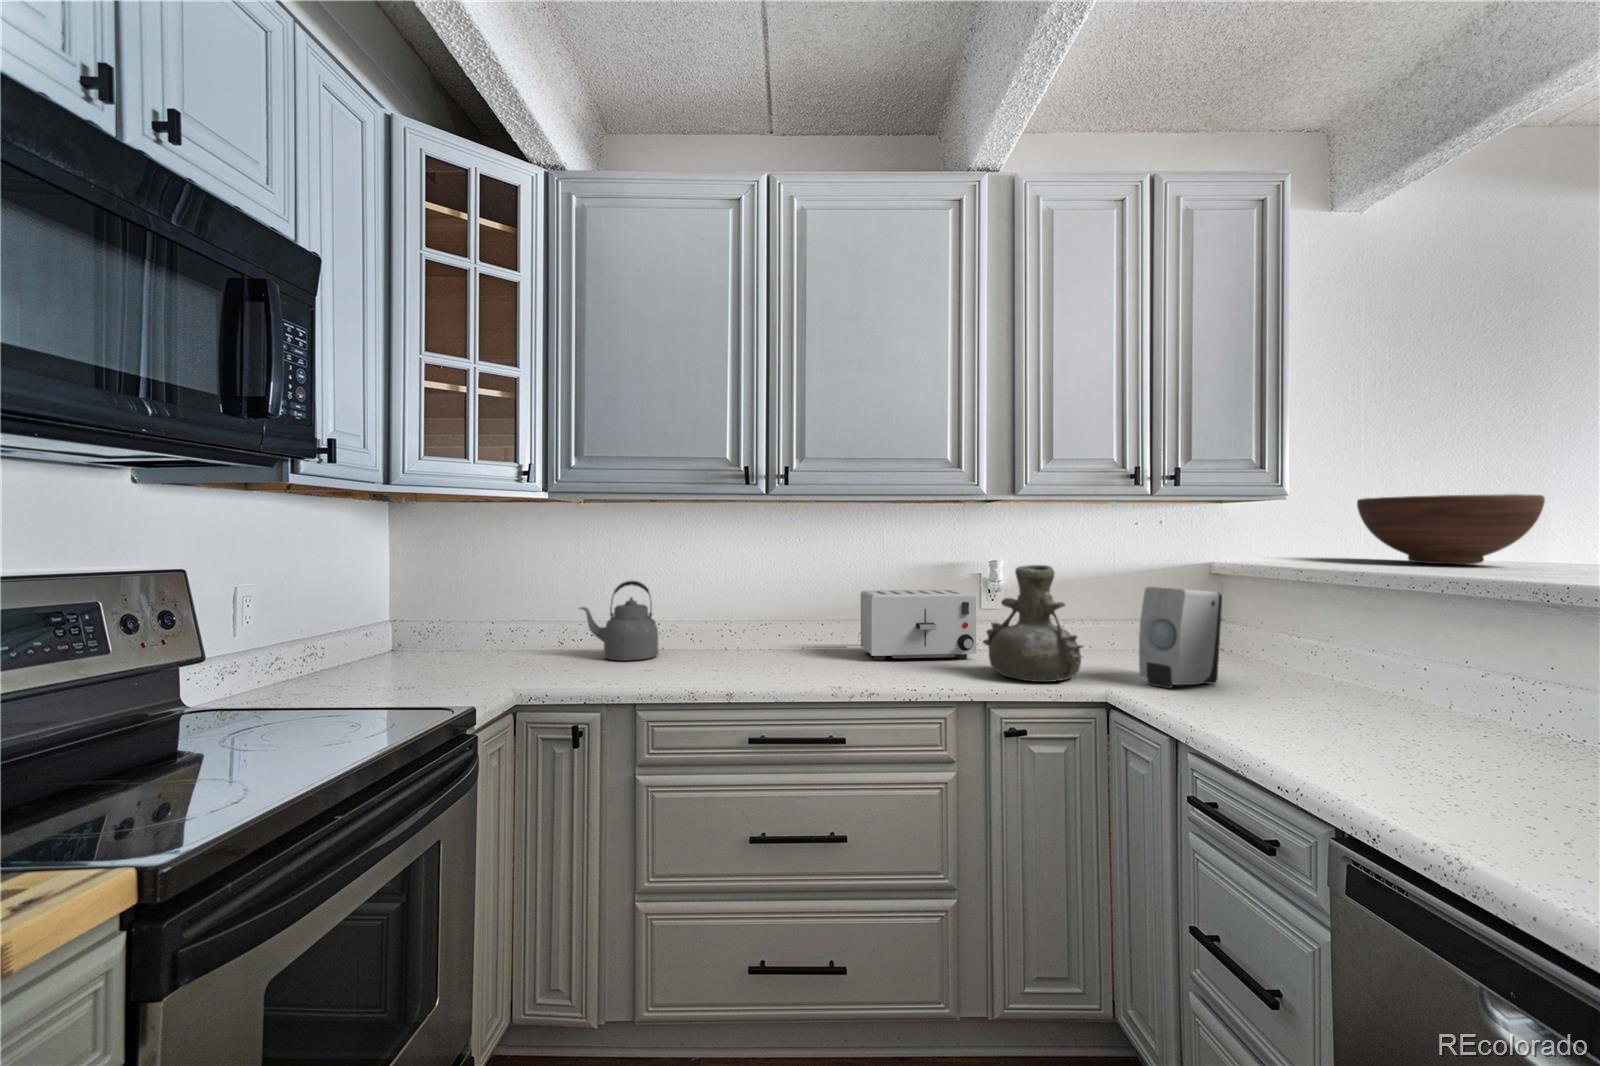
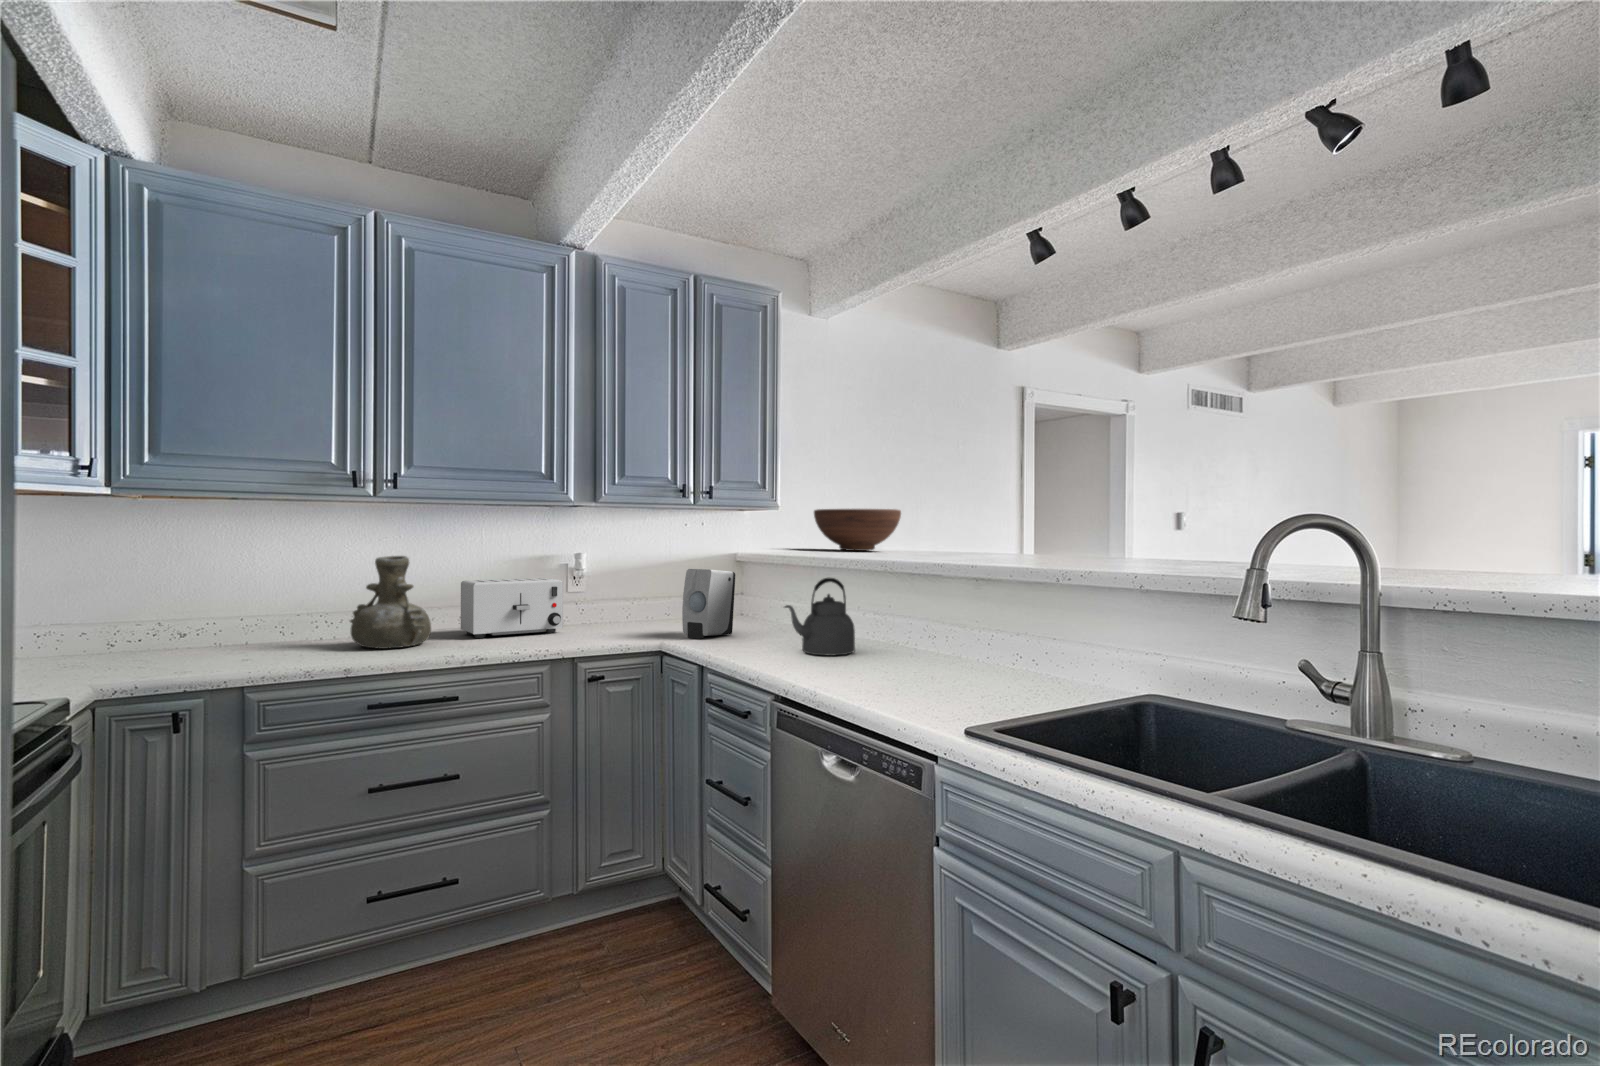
vase: present [983,565,1083,682] -> present [350,556,431,649]
kettle: present [580,581,659,661] -> present [785,578,855,655]

